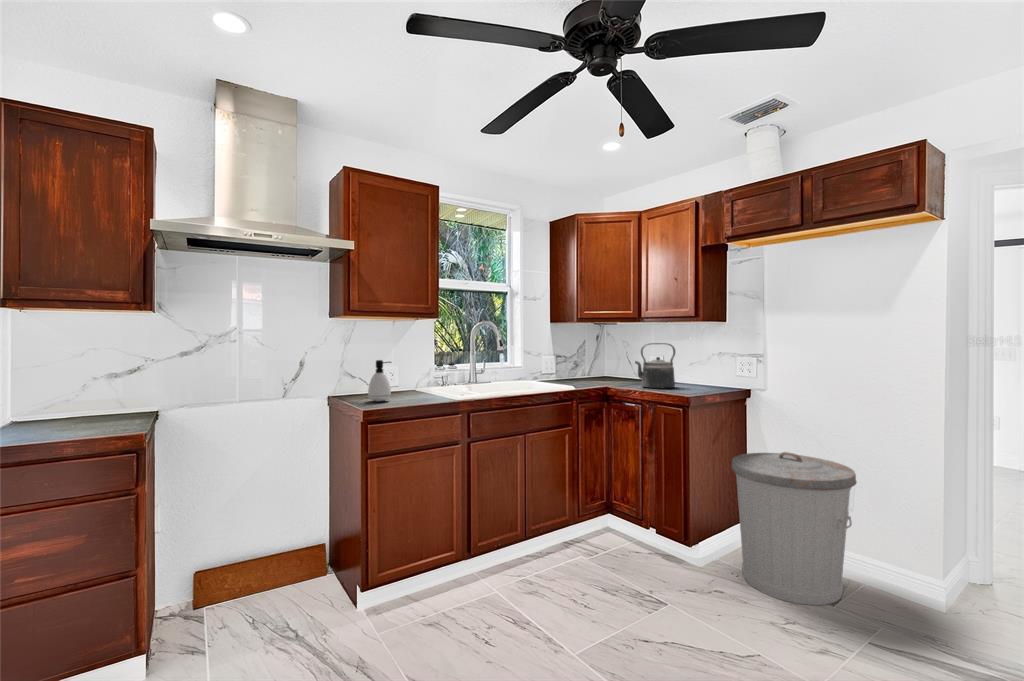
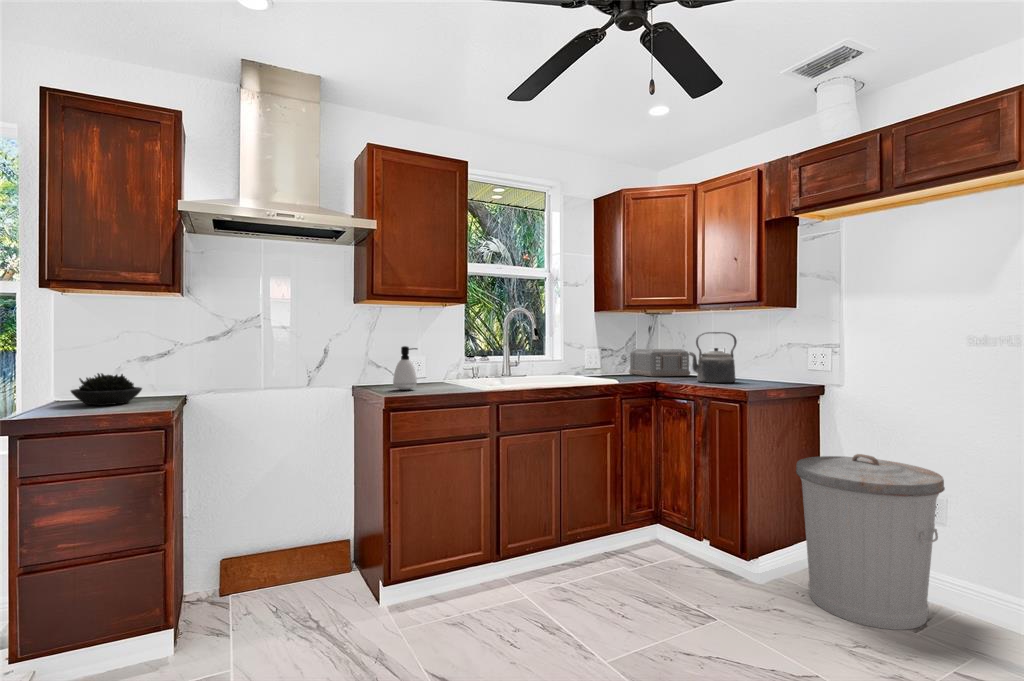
toaster: none [579,356,633,382] -> present [629,349,690,376]
succulent plant: none [31,393,111,427] -> present [71,373,142,405]

